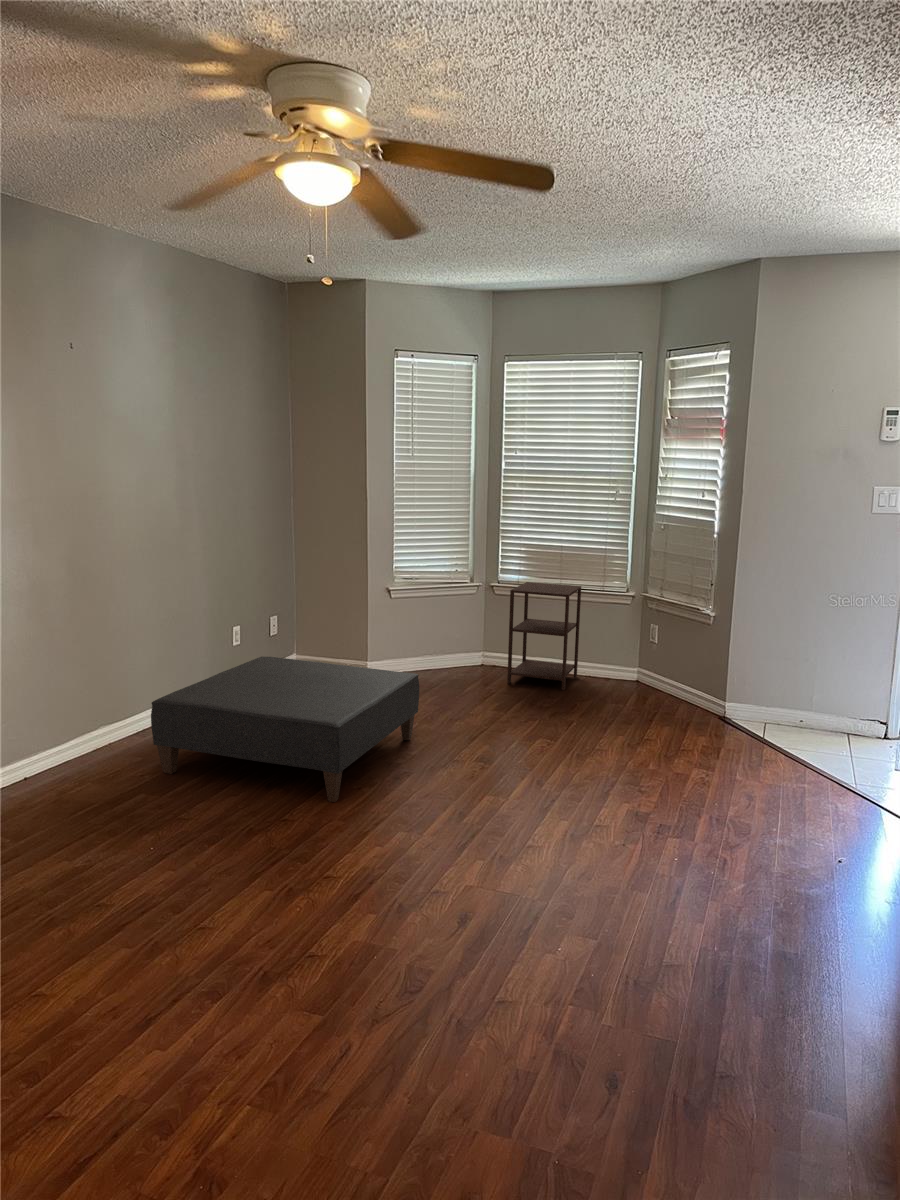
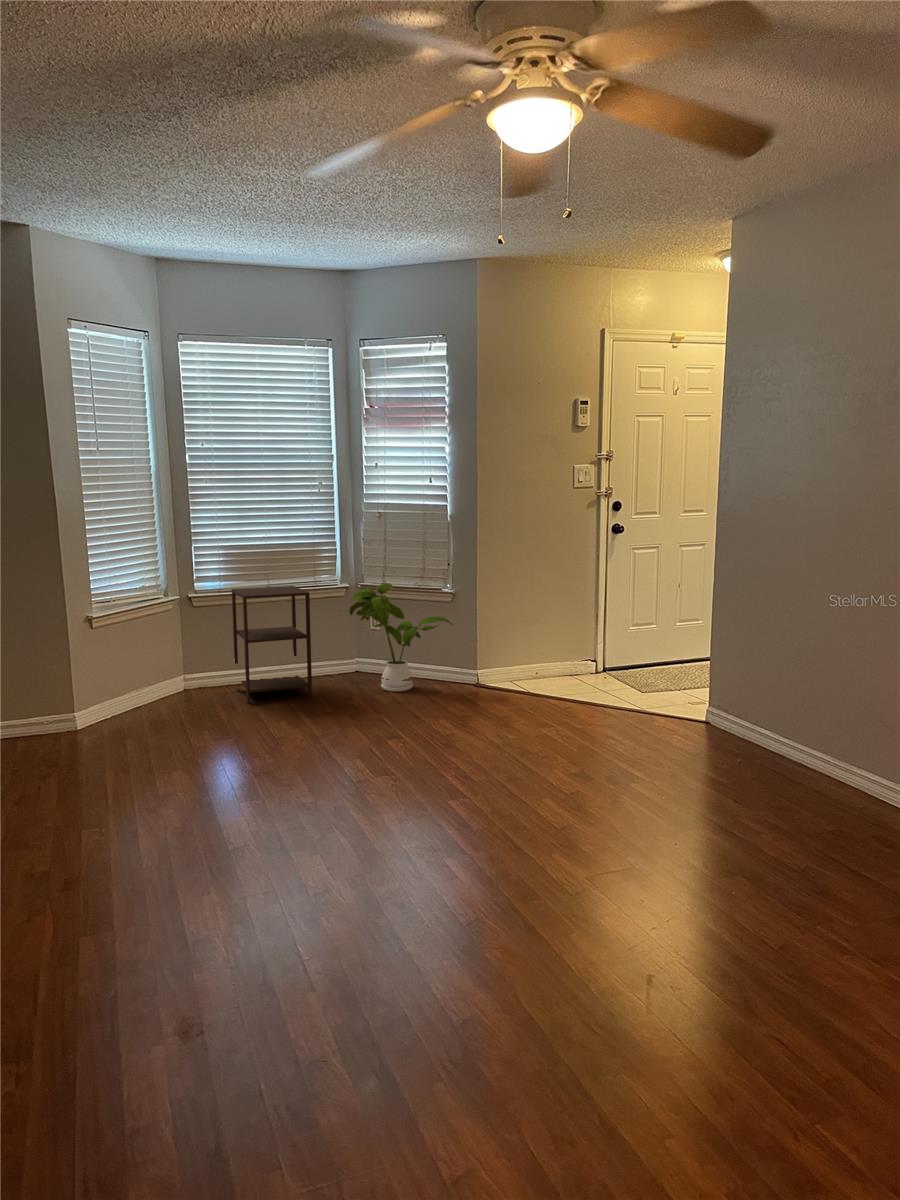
house plant: none [599,596,701,705] -> present [349,583,453,691]
ottoman: present [151,657,419,802] -> none [39,691,347,893]

